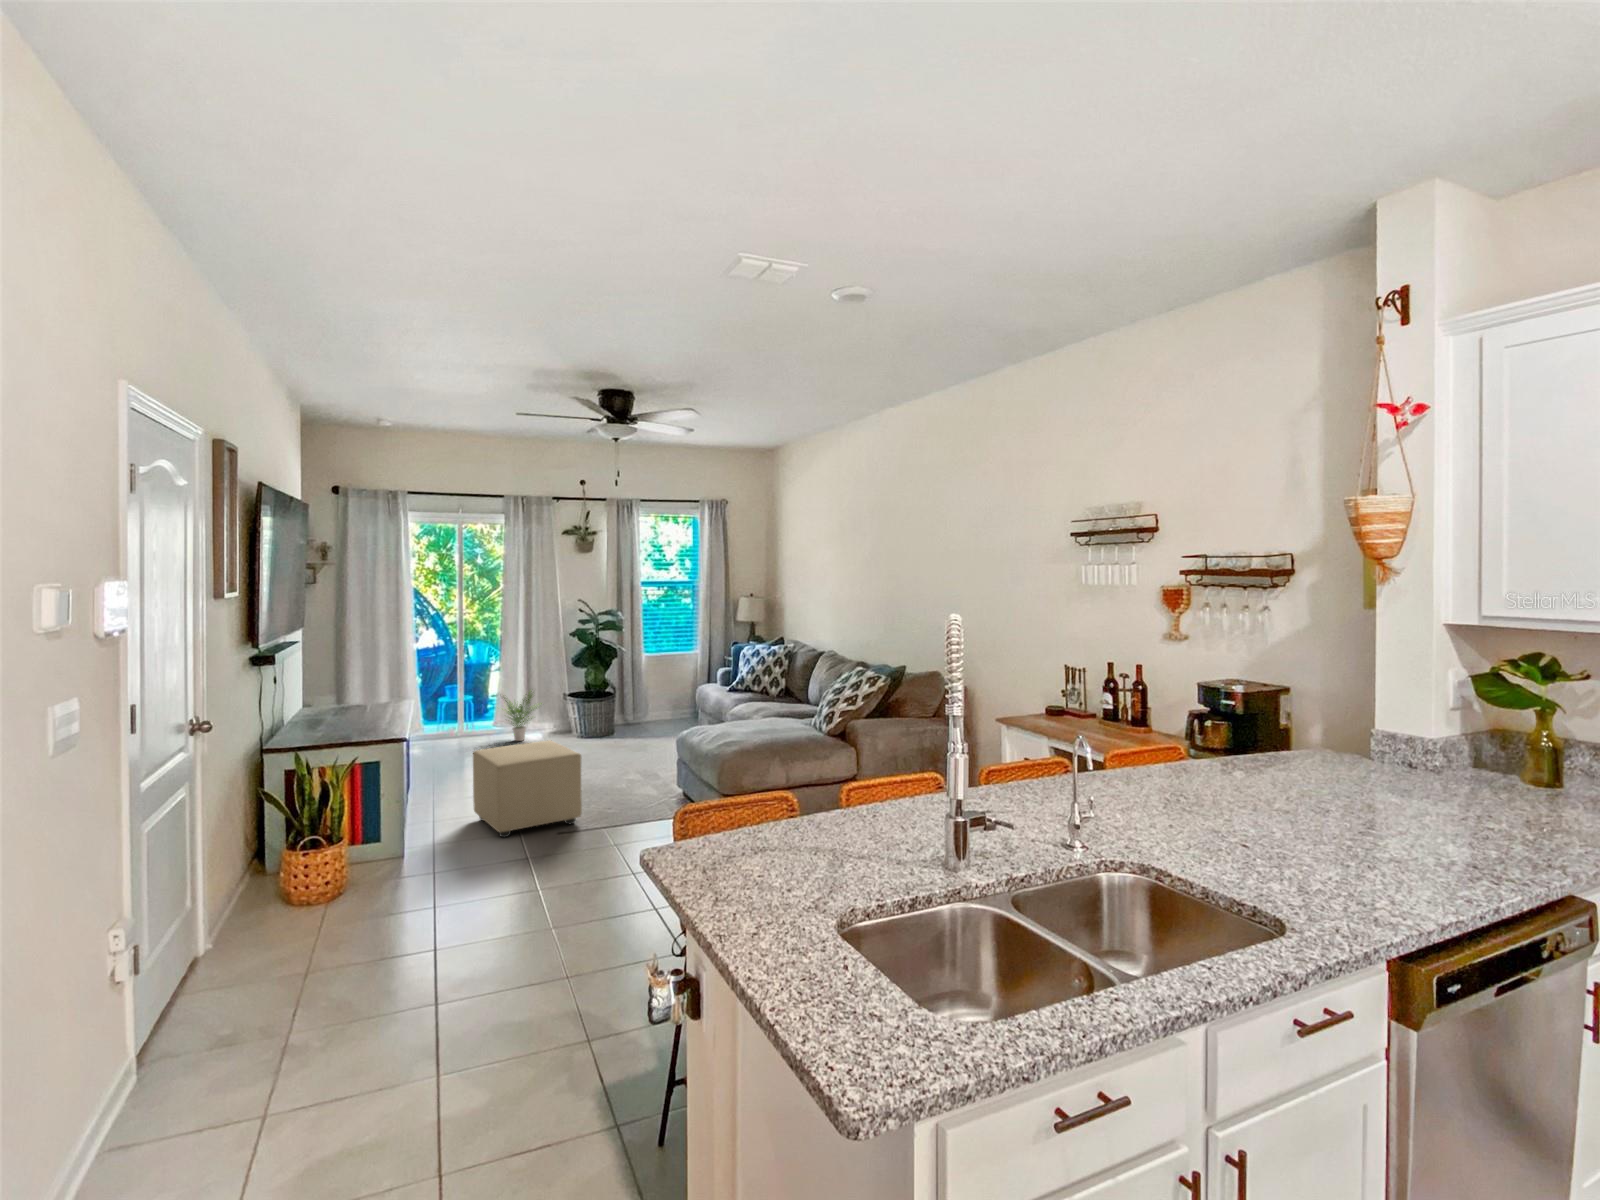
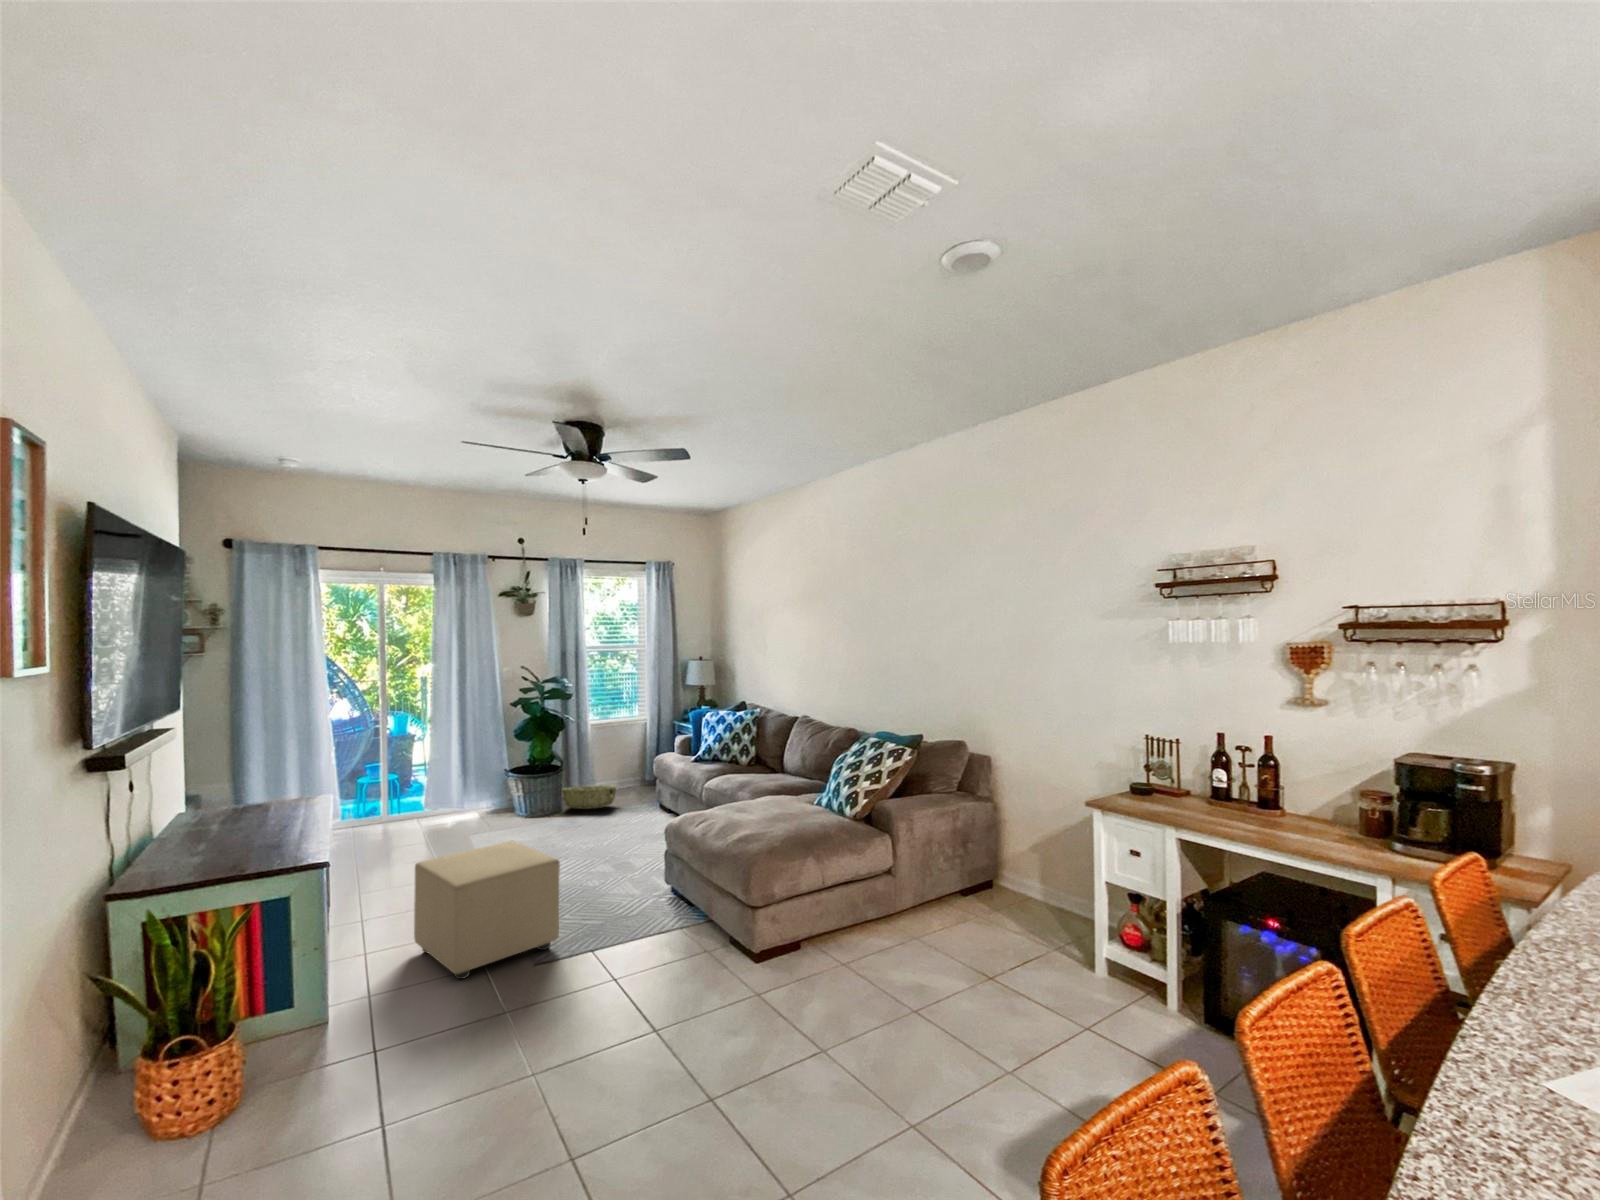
potted plant: present [502,692,539,741] -> none [419,767,480,831]
woven basket: none [616,710,666,731] -> present [562,785,617,809]

